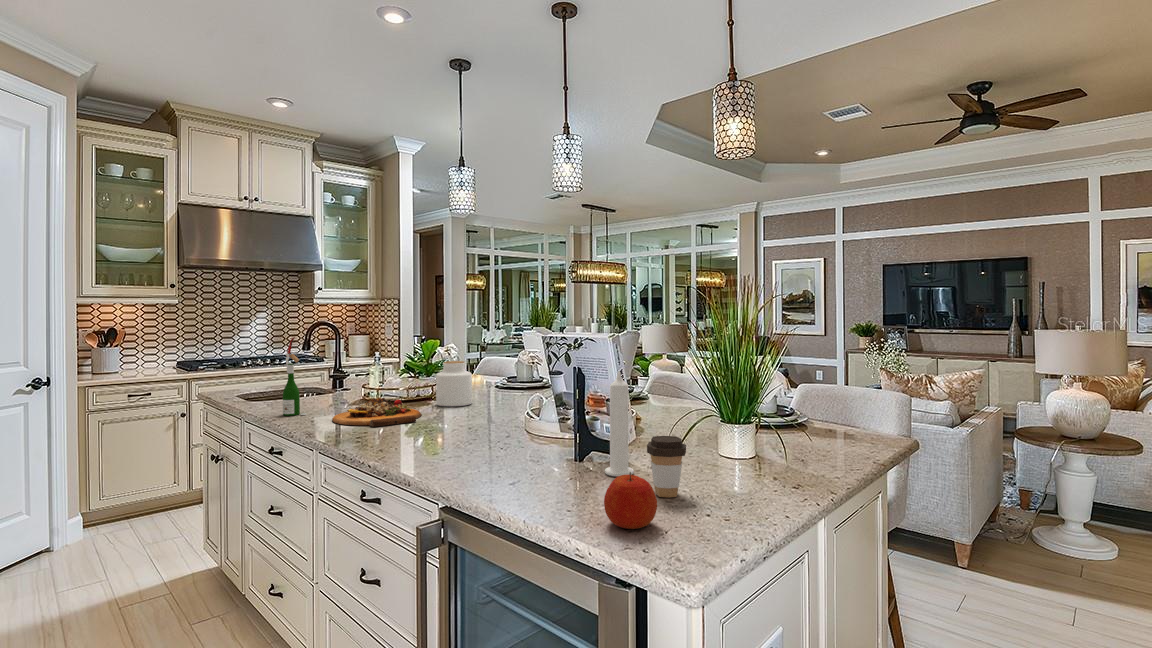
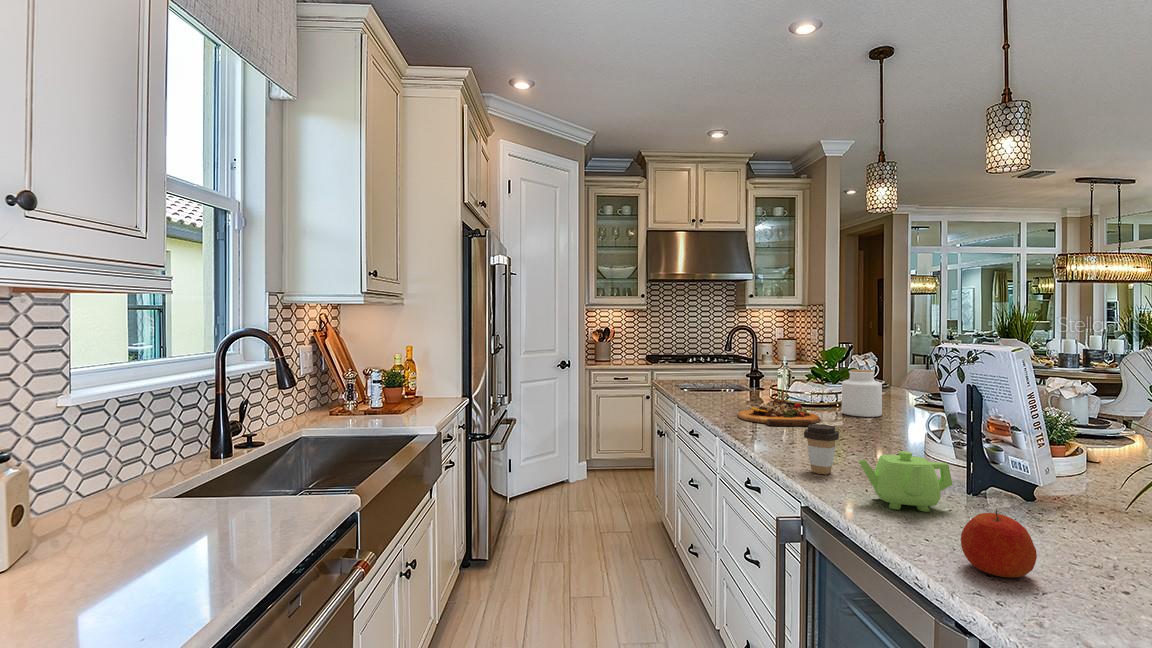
wine bottle: present [283,337,306,416] -> none [701,340,719,408]
candle: present [605,371,634,476] -> none [1003,395,1047,522]
teapot: none [497,433,571,489] -> present [859,451,953,512]
coffee cup: present [647,436,686,498] -> present [804,424,839,474]

